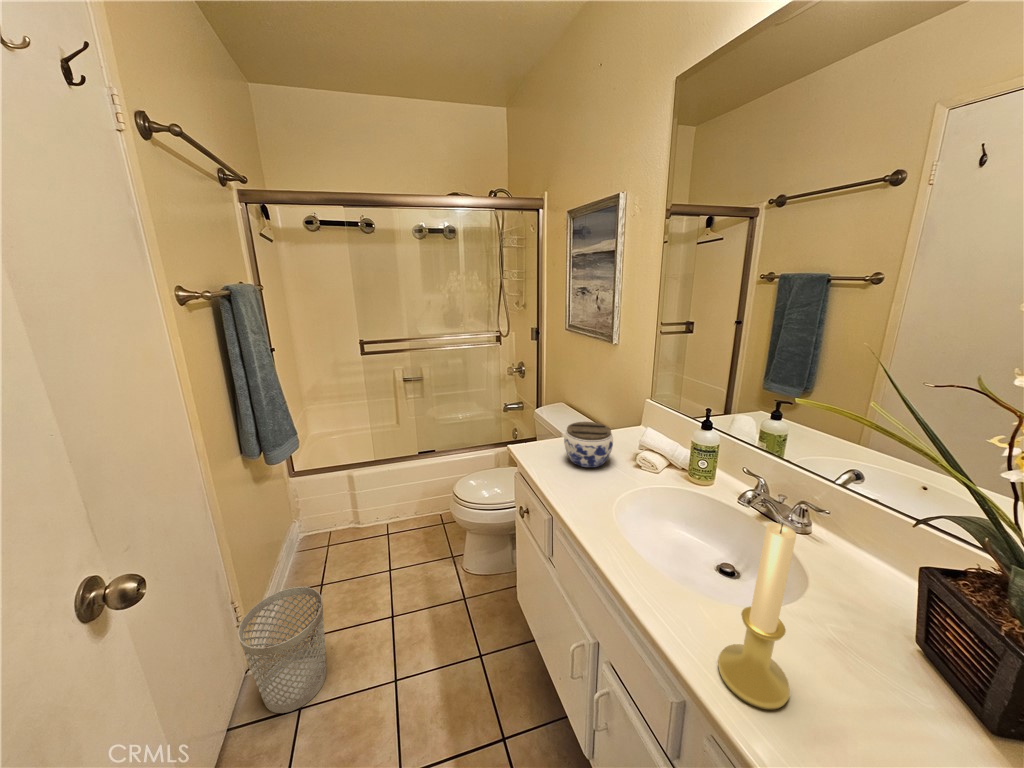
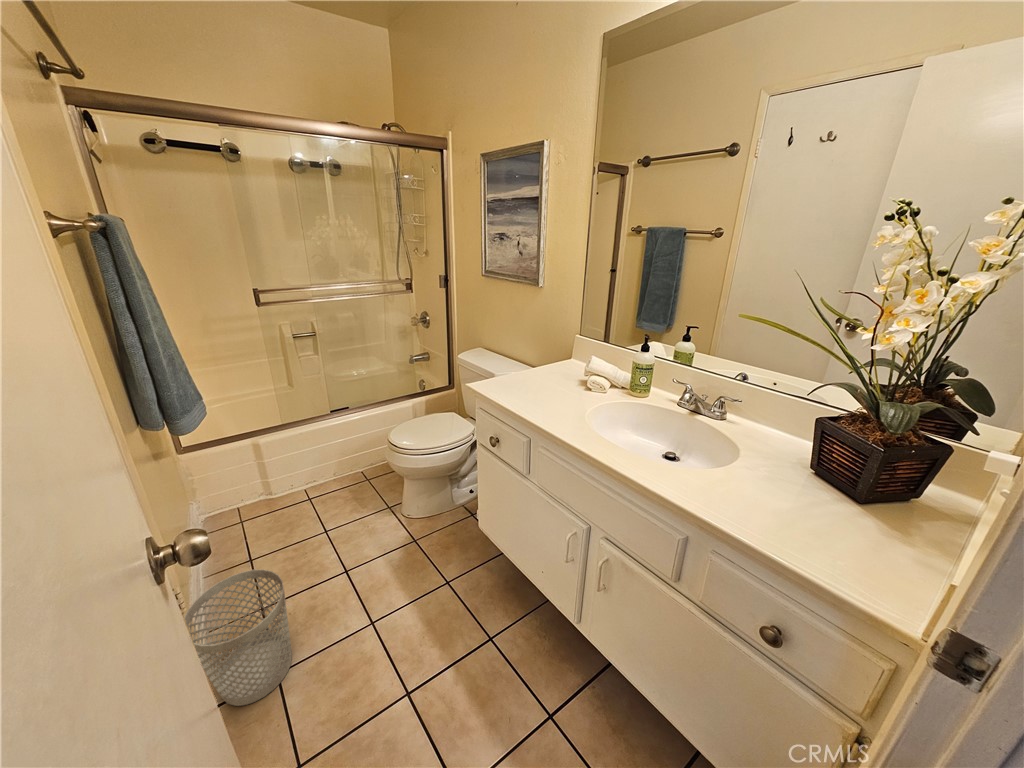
jar: present [564,422,613,468] -> none [526,357,569,397]
candle holder: present [718,523,796,710] -> none [721,395,789,522]

